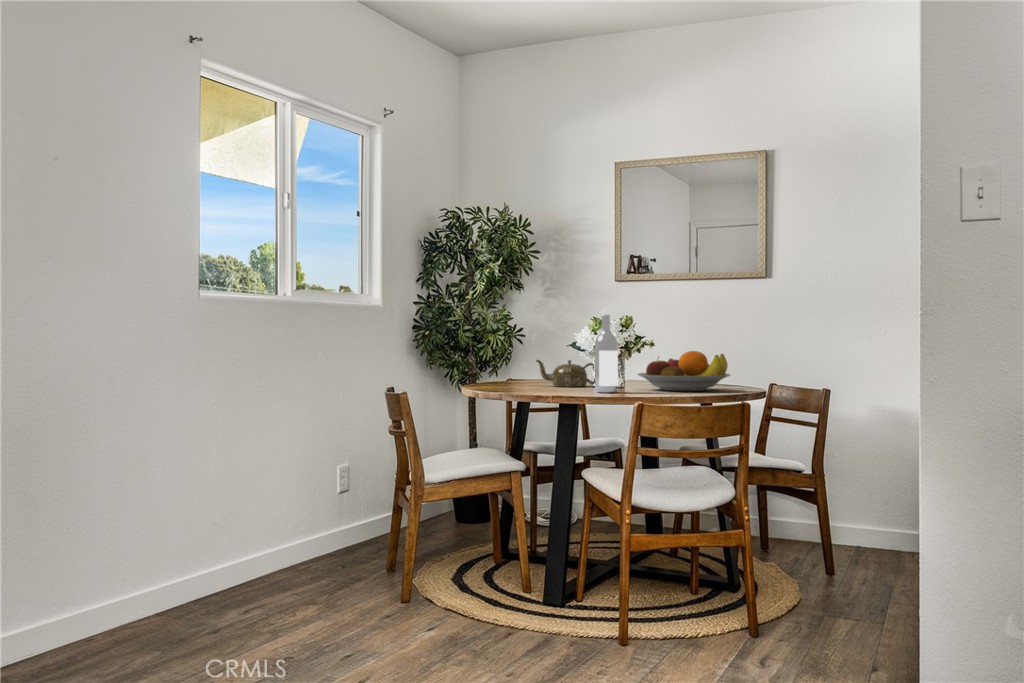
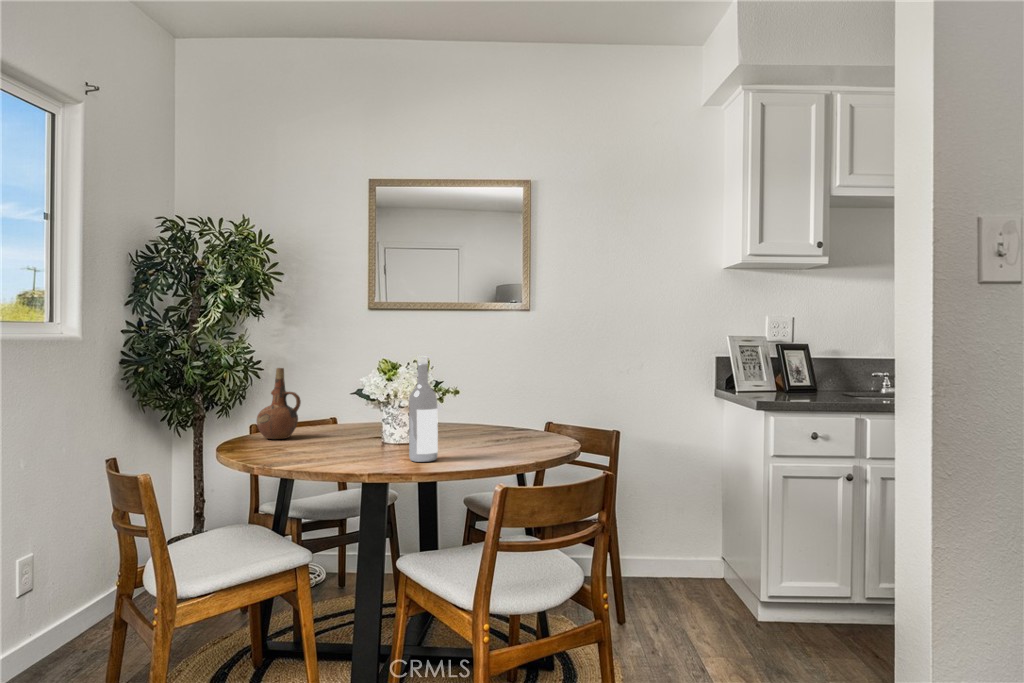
ceramic pitcher: none [500,326,533,383] -> present [257,368,301,439]
fruit bowl: present [638,351,730,391] -> none [442,401,546,449]
teapot: present [536,360,595,387] -> none [312,411,386,445]

